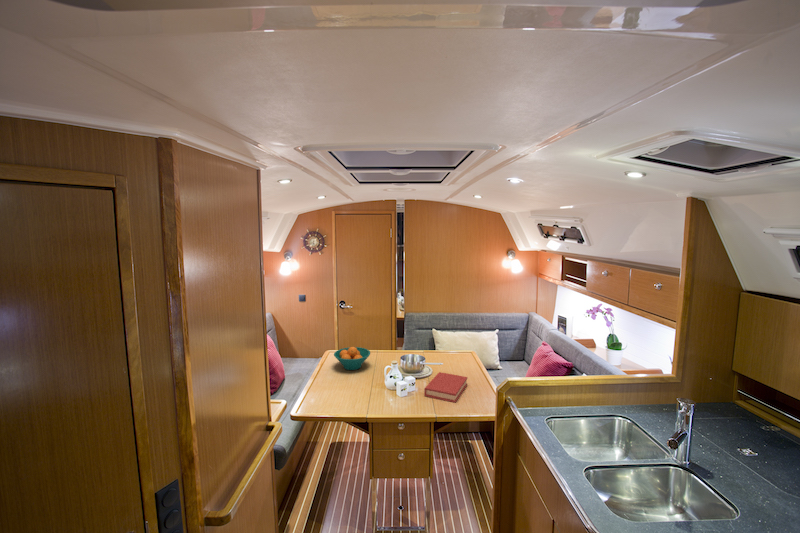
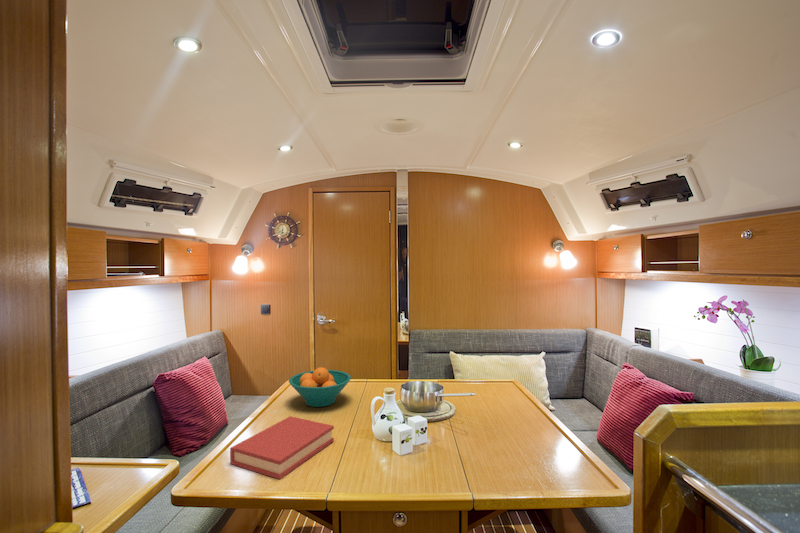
hardback book: present [424,372,467,402] -> present [230,416,334,479]

